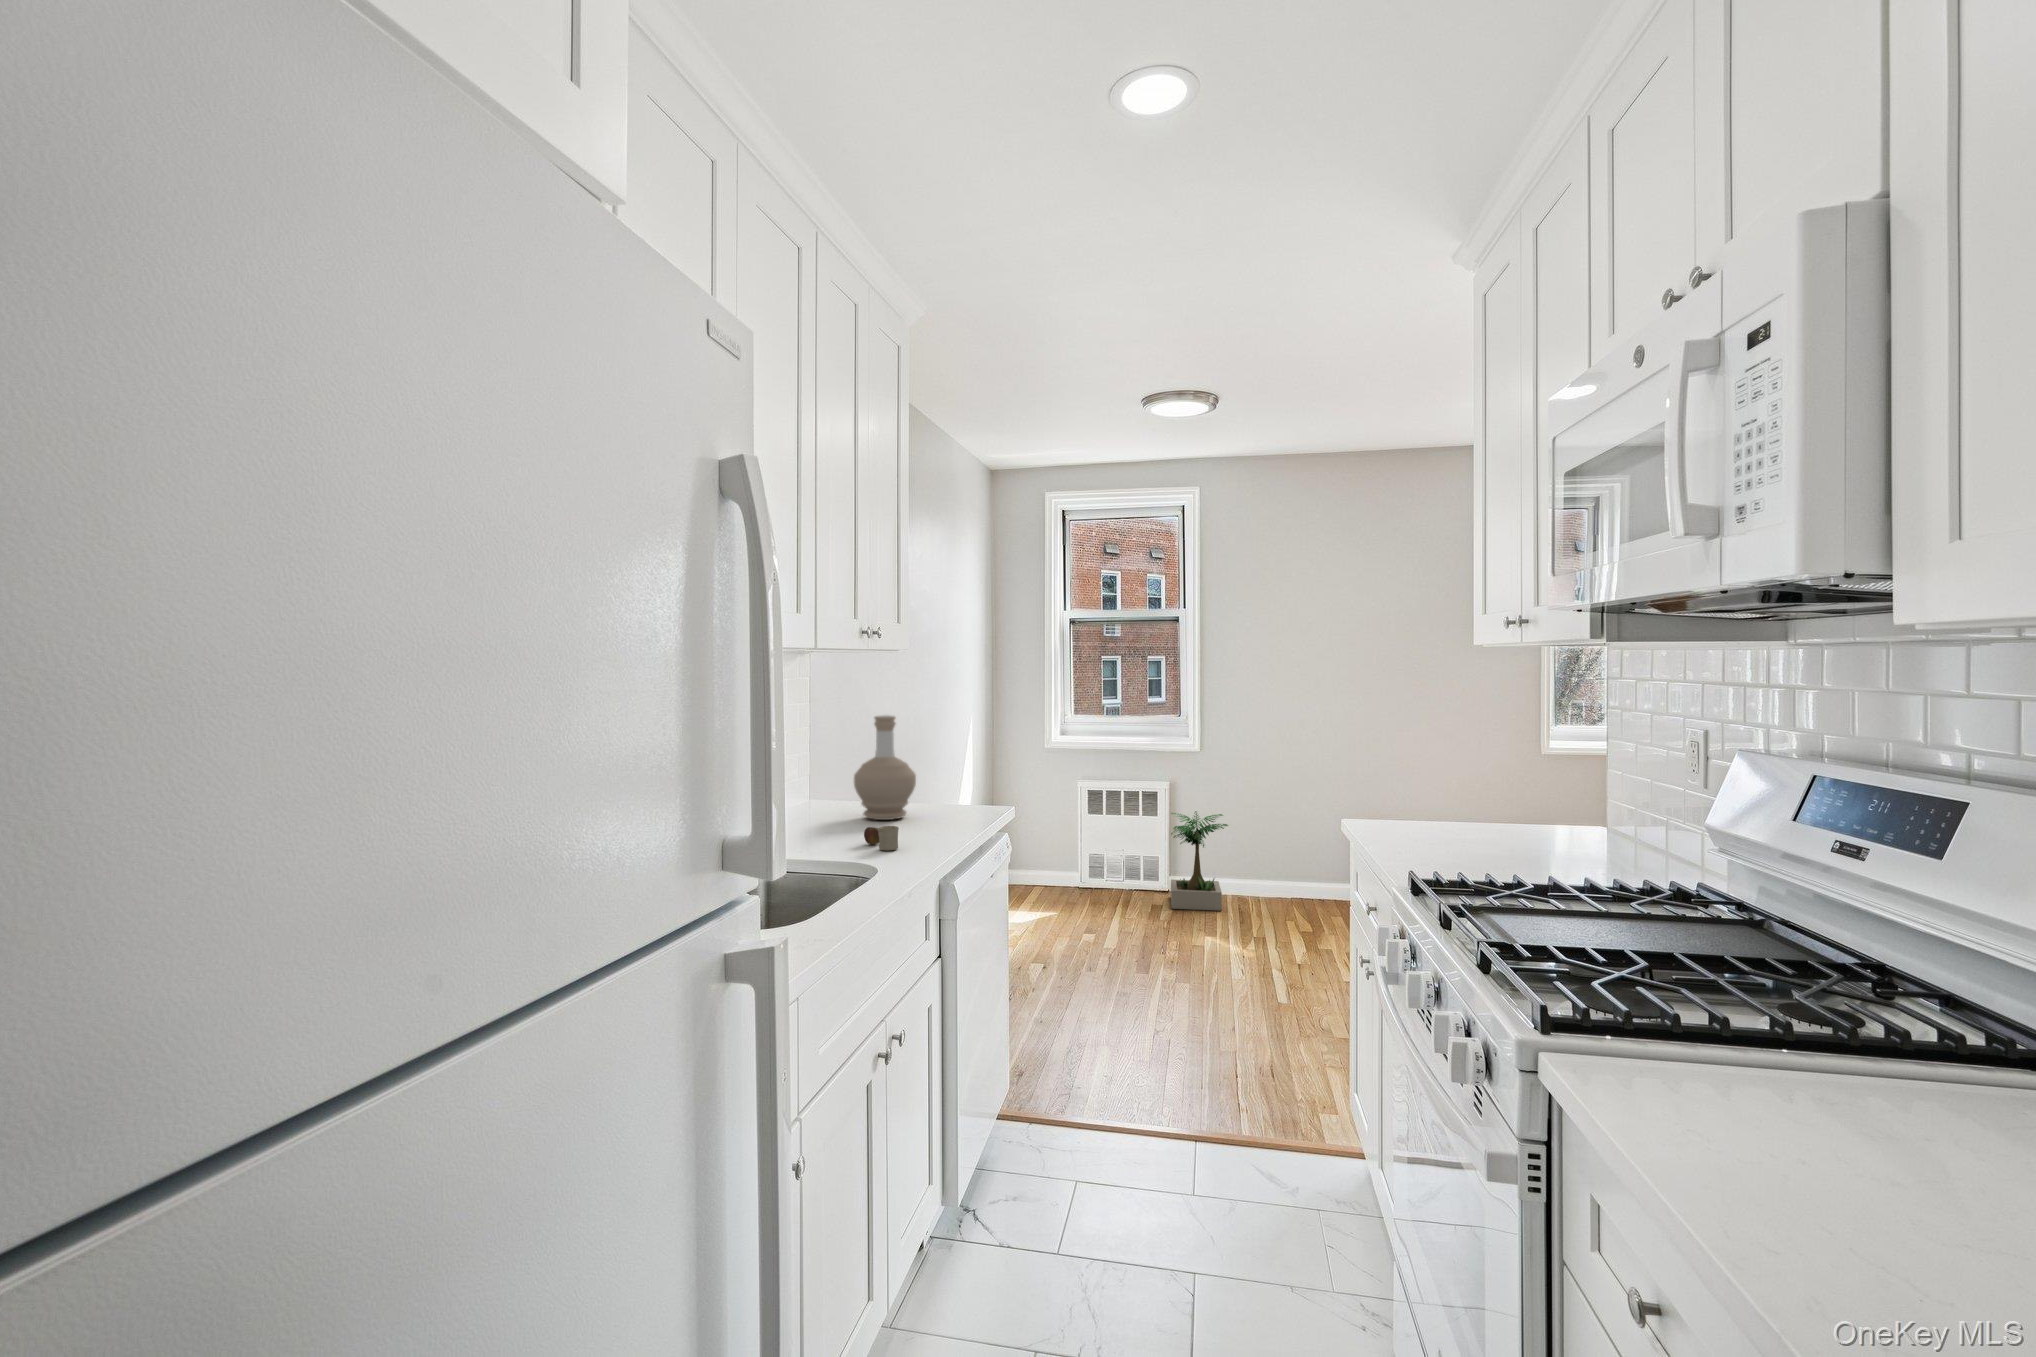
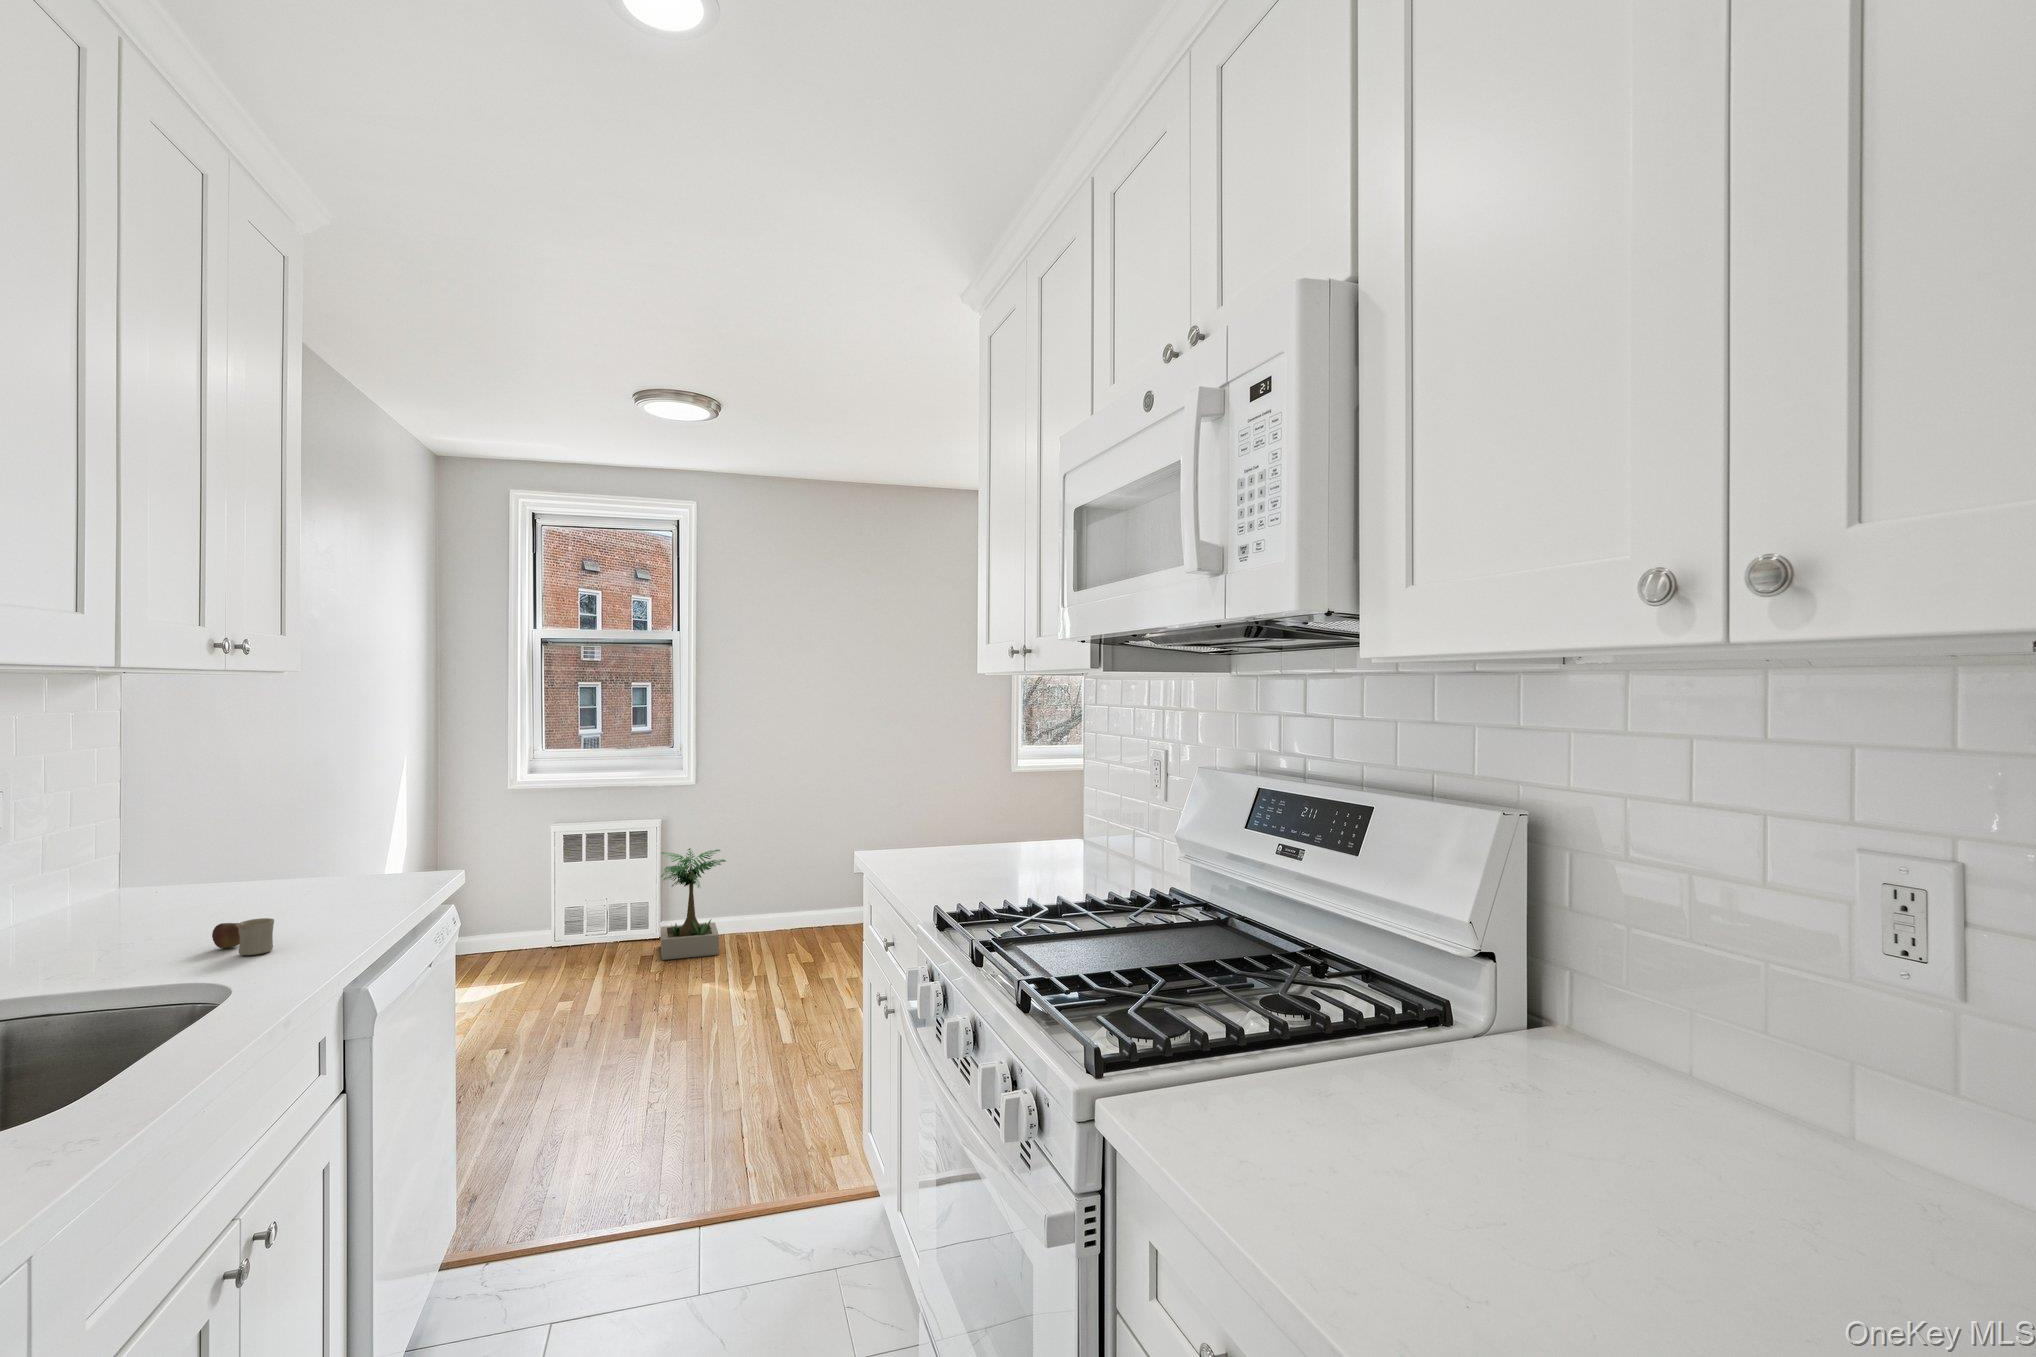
bottle: present [854,715,916,820] -> none [197,761,307,908]

